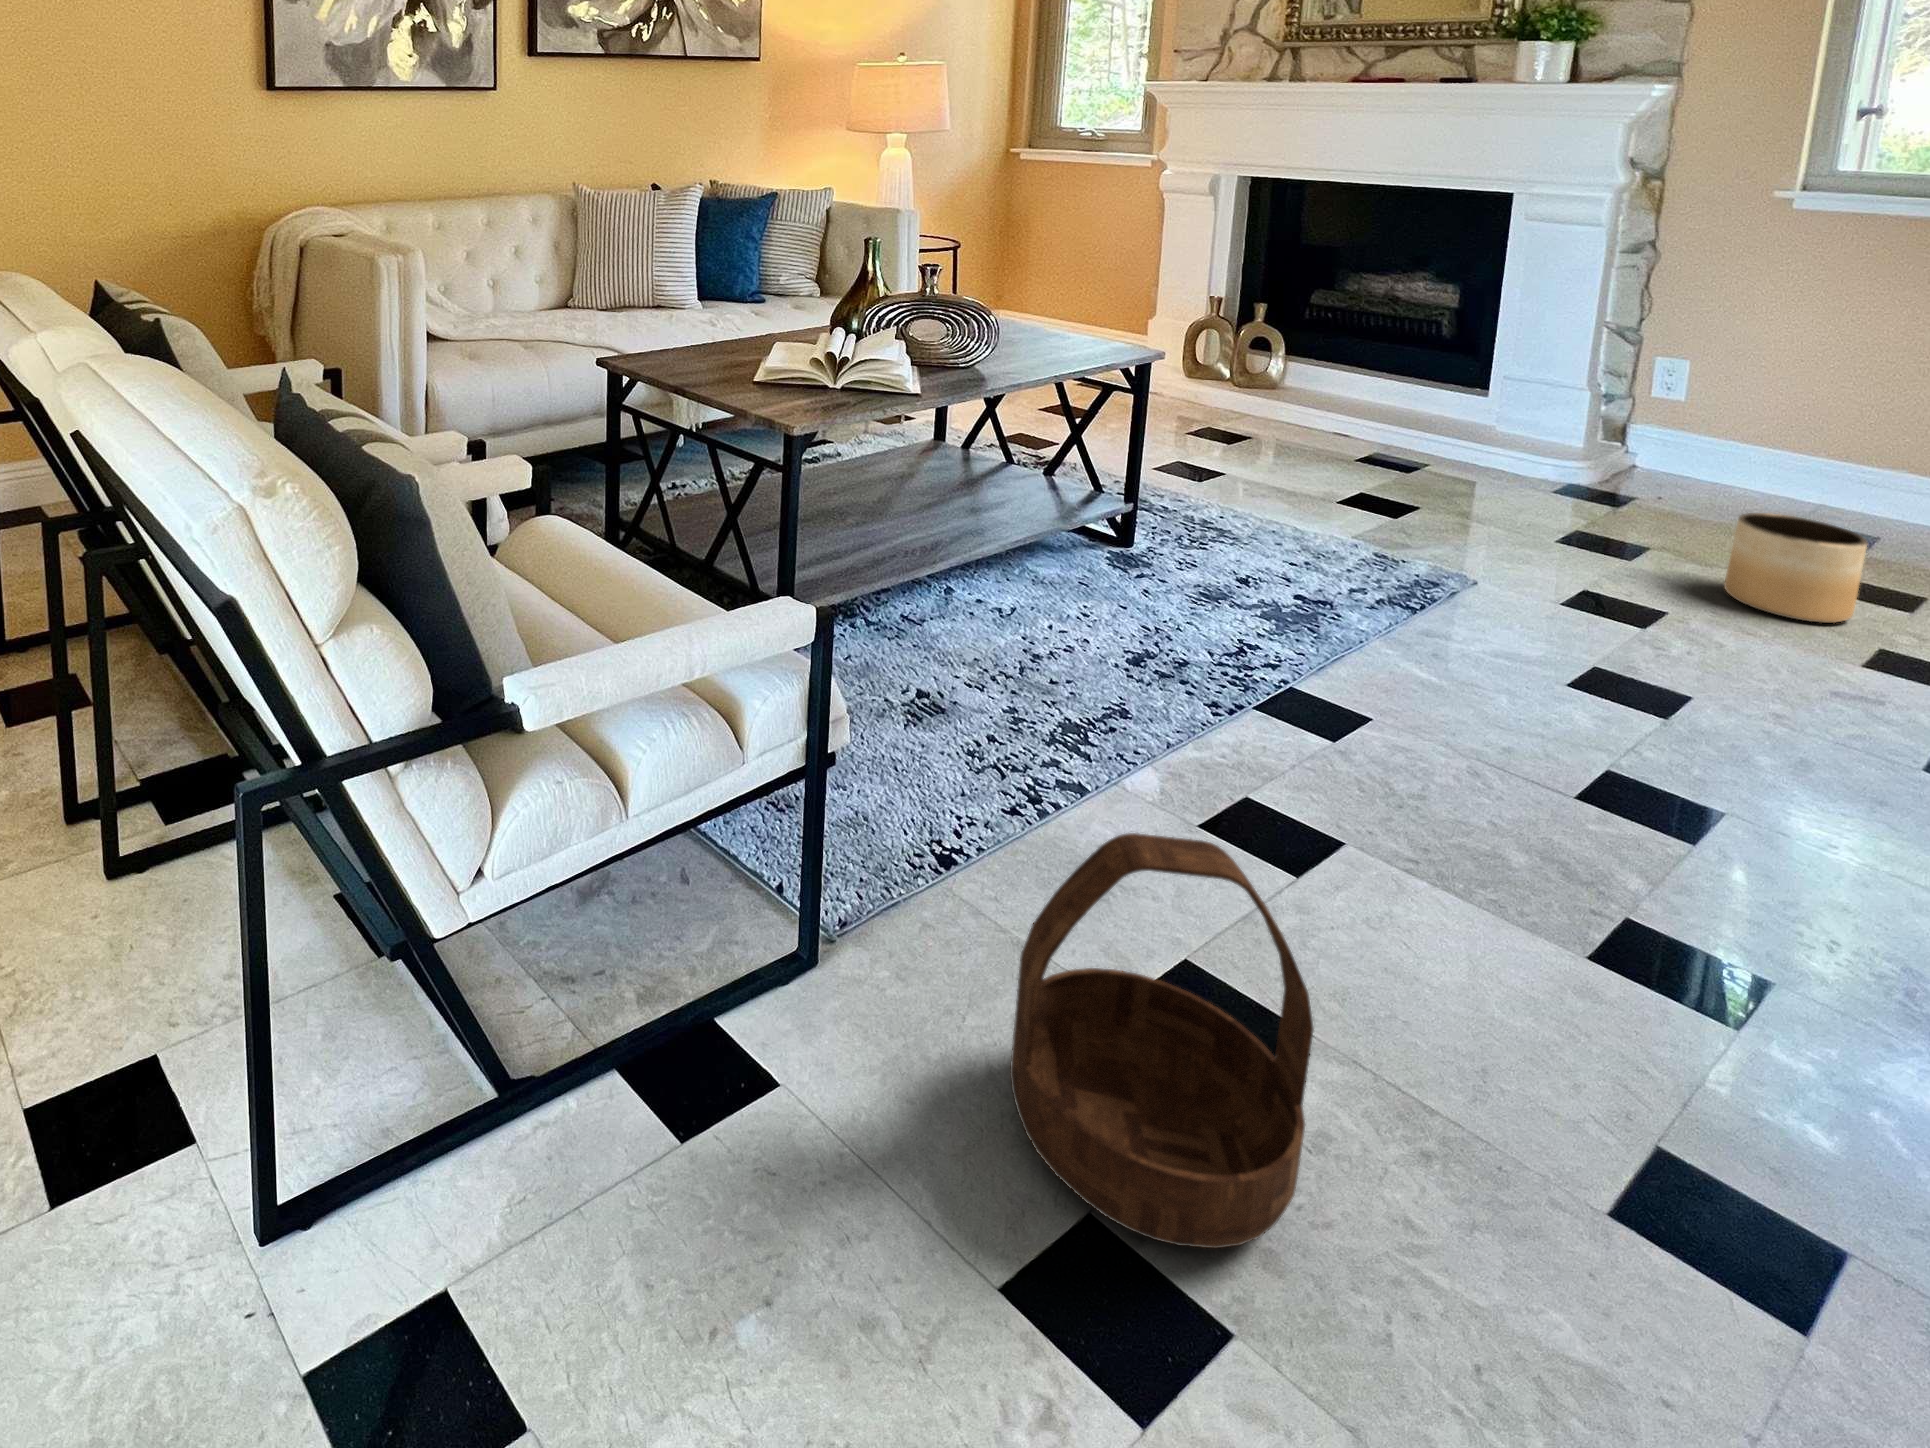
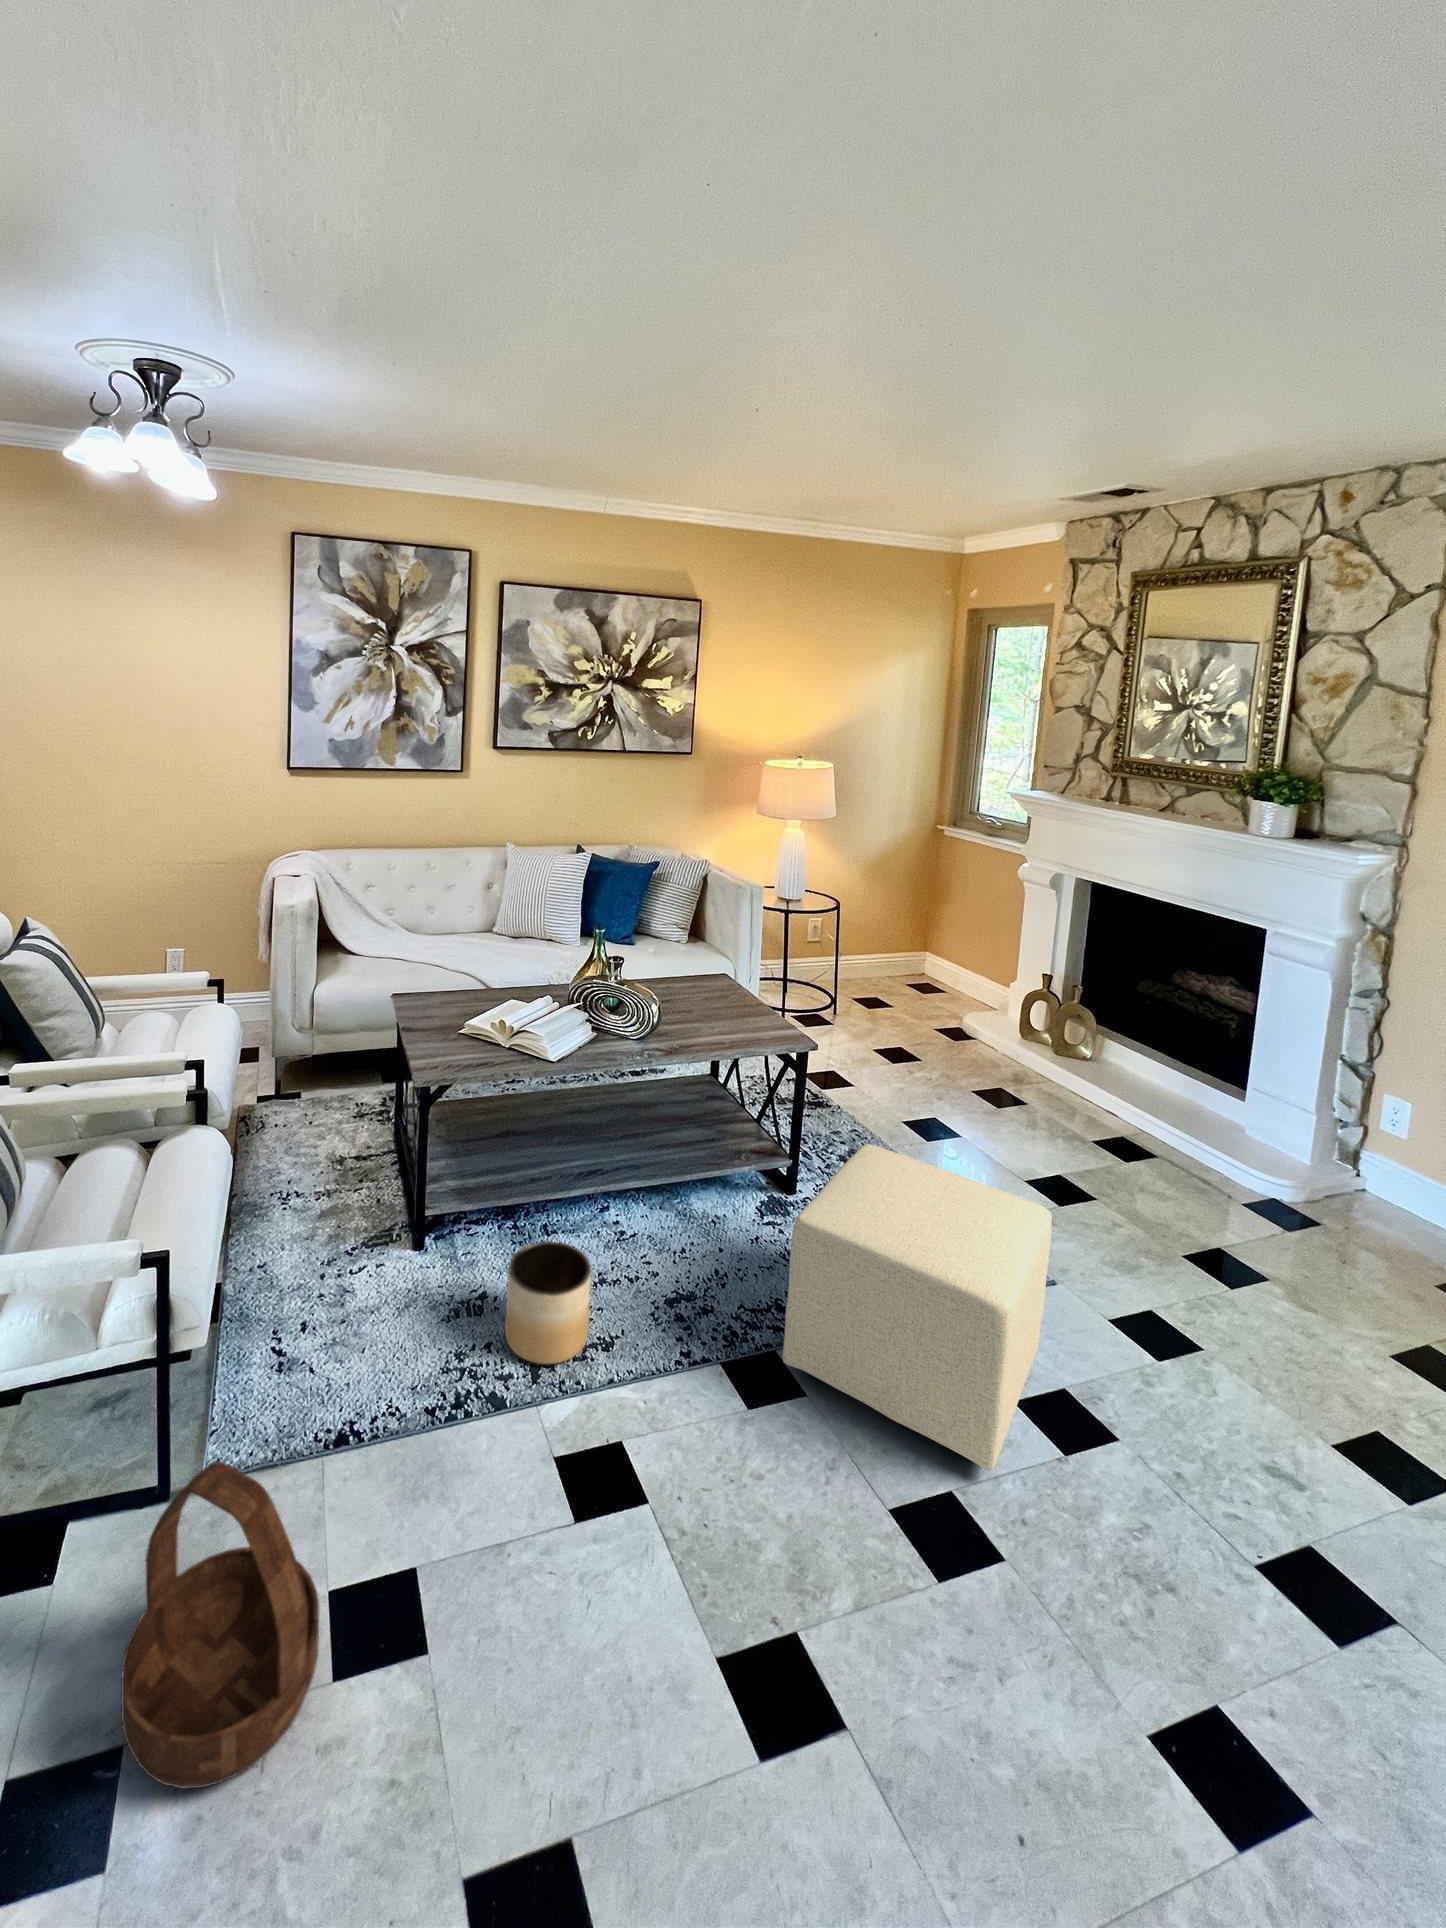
ottoman: none [1281,441,1669,740] -> present [783,1144,1052,1470]
planter: present [1724,513,1867,623] -> present [505,1241,591,1364]

